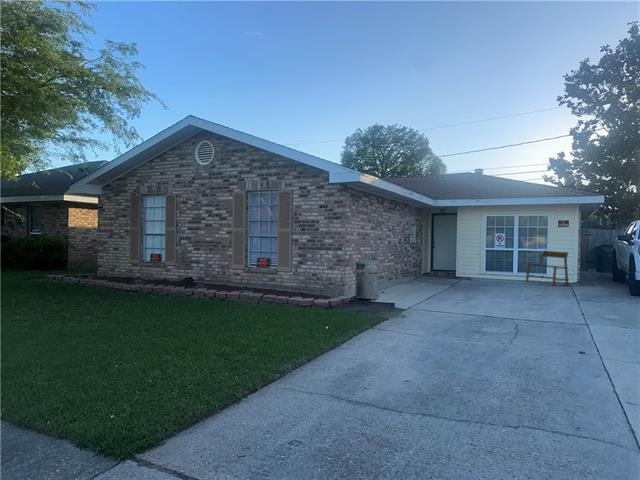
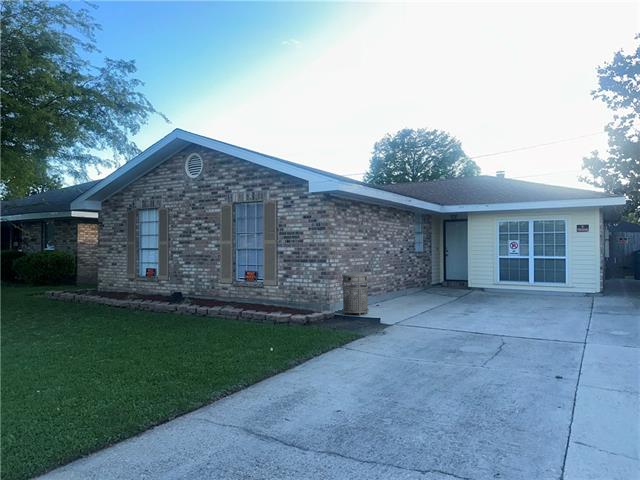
bench: present [526,251,568,286] -> none [542,257,588,296]

